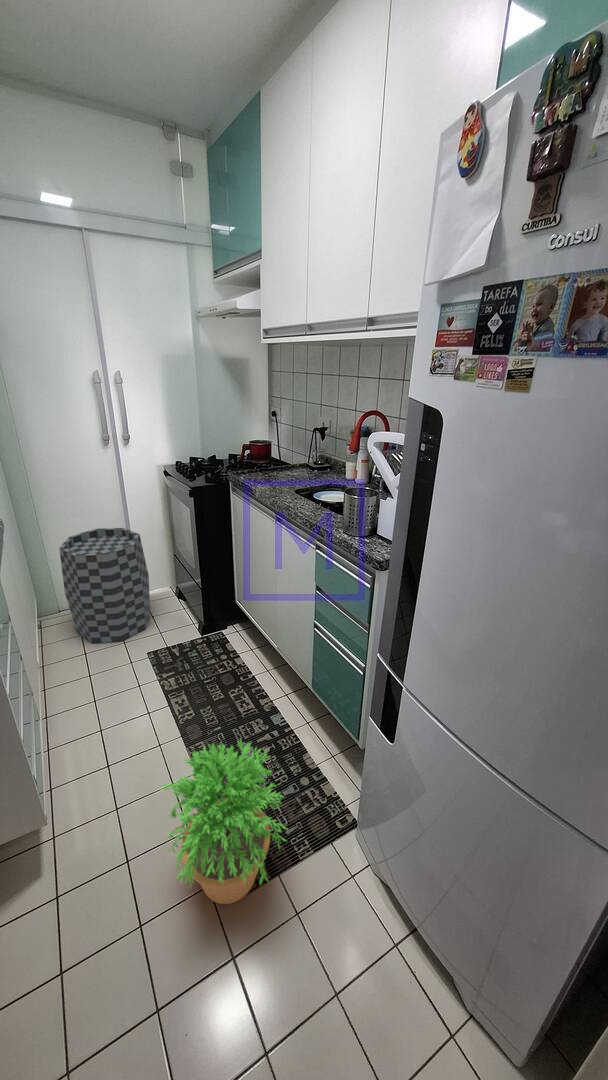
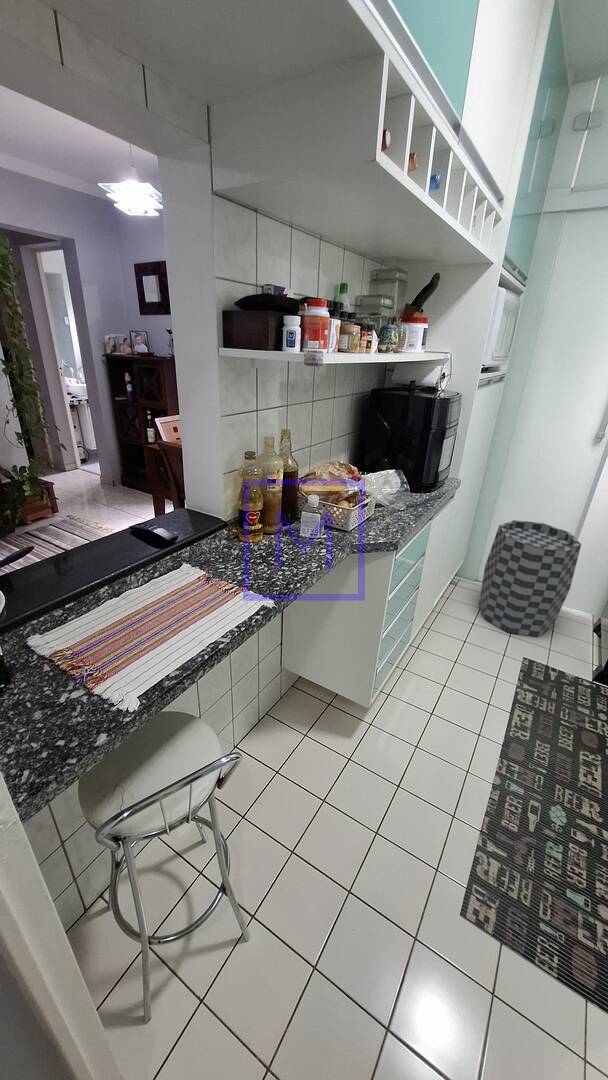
potted plant: present [162,740,287,904] -> none [409,747,564,924]

